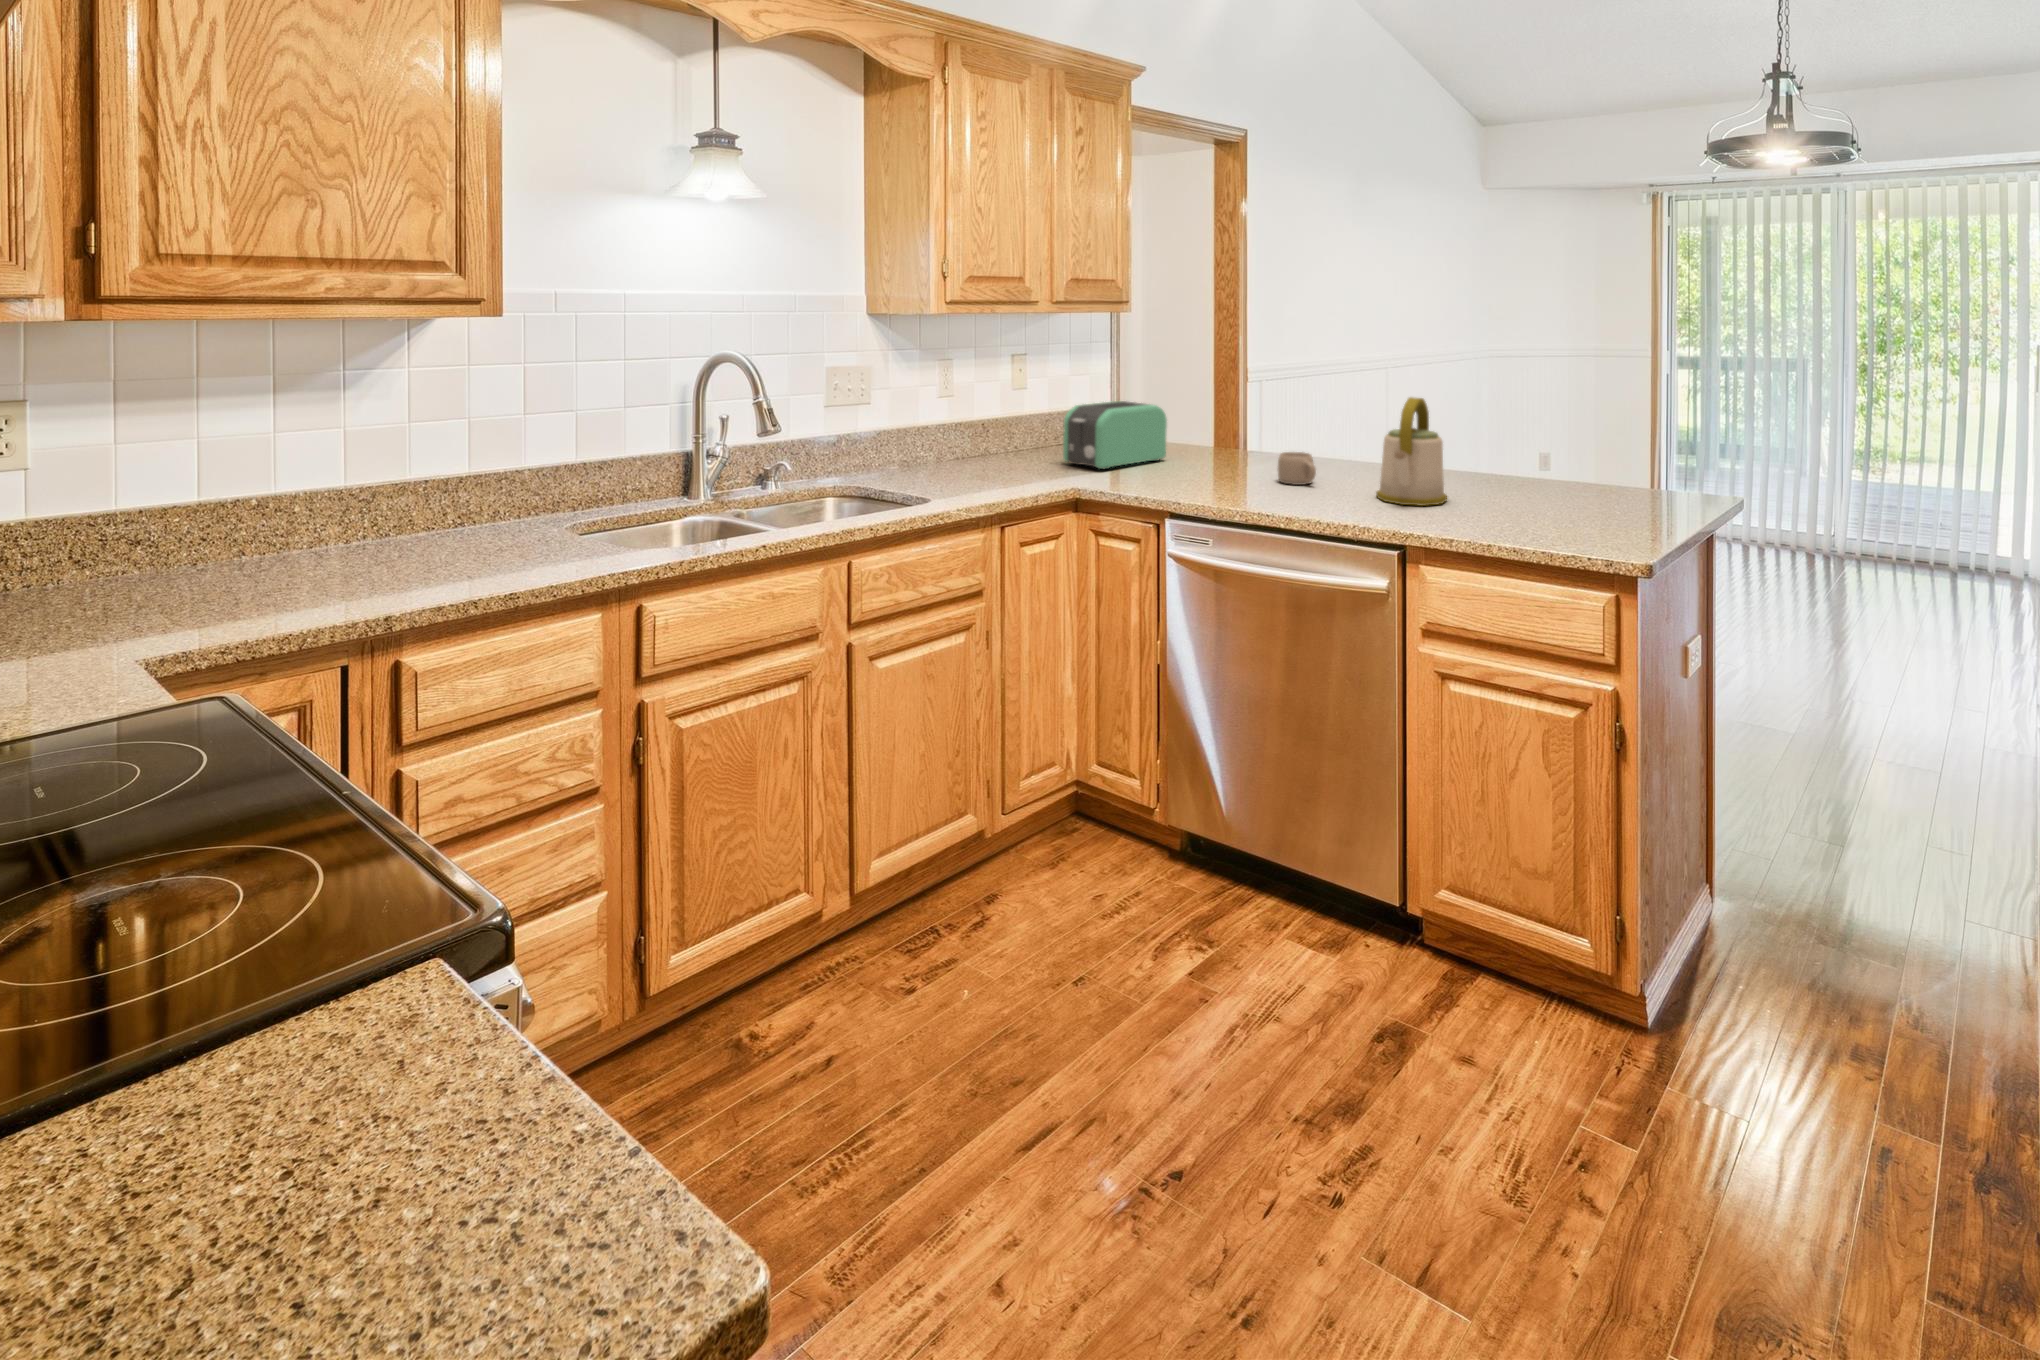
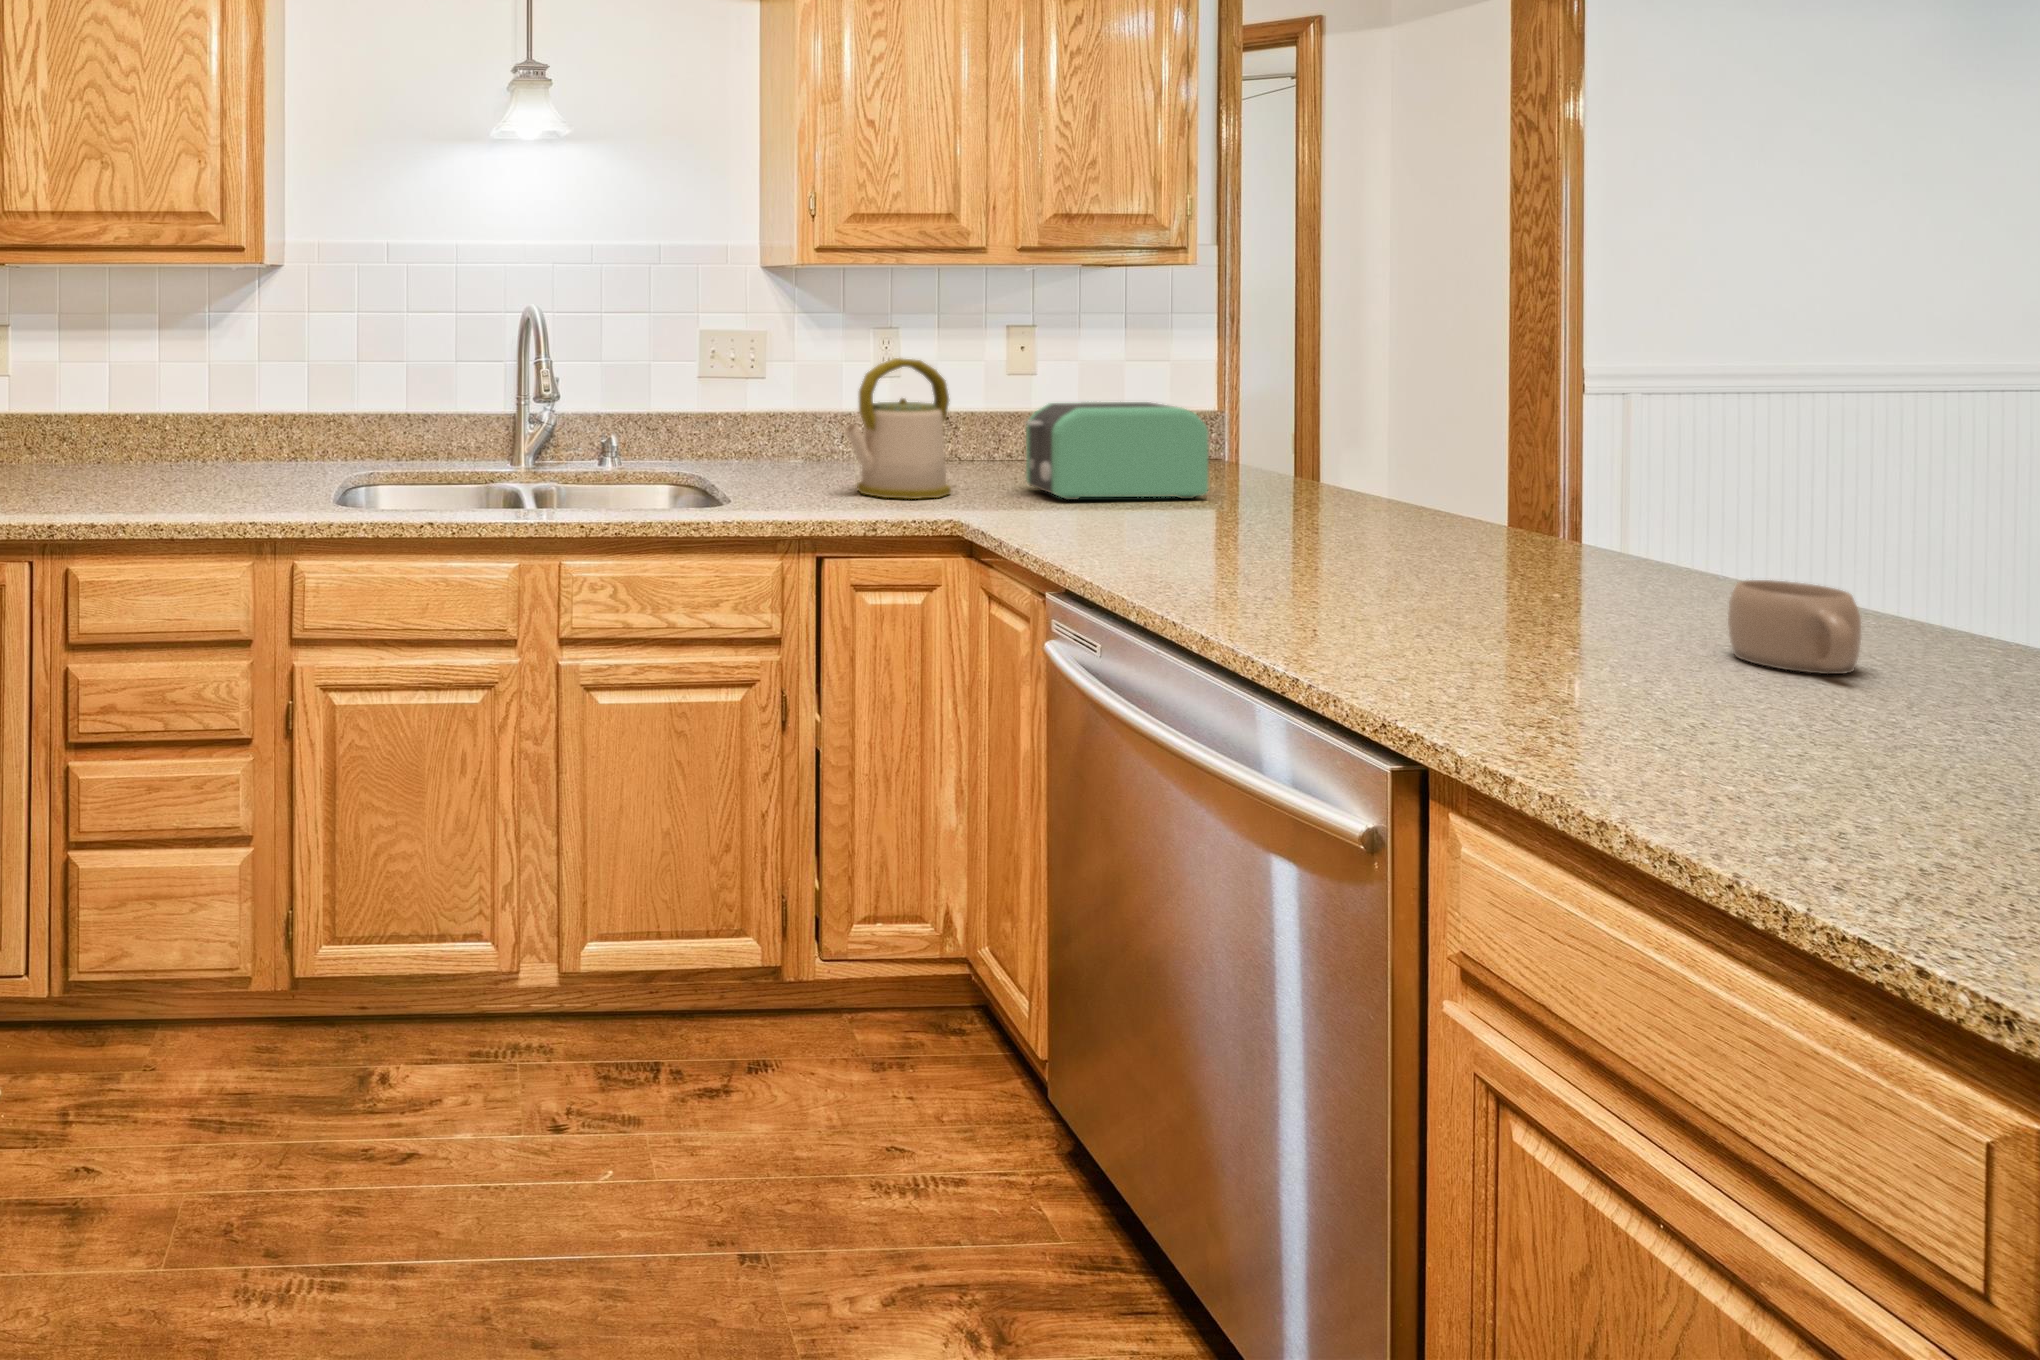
kettle: present [1376,397,1447,506] -> present [844,358,951,499]
mug: present [1278,452,1316,485] -> present [1728,580,1861,674]

